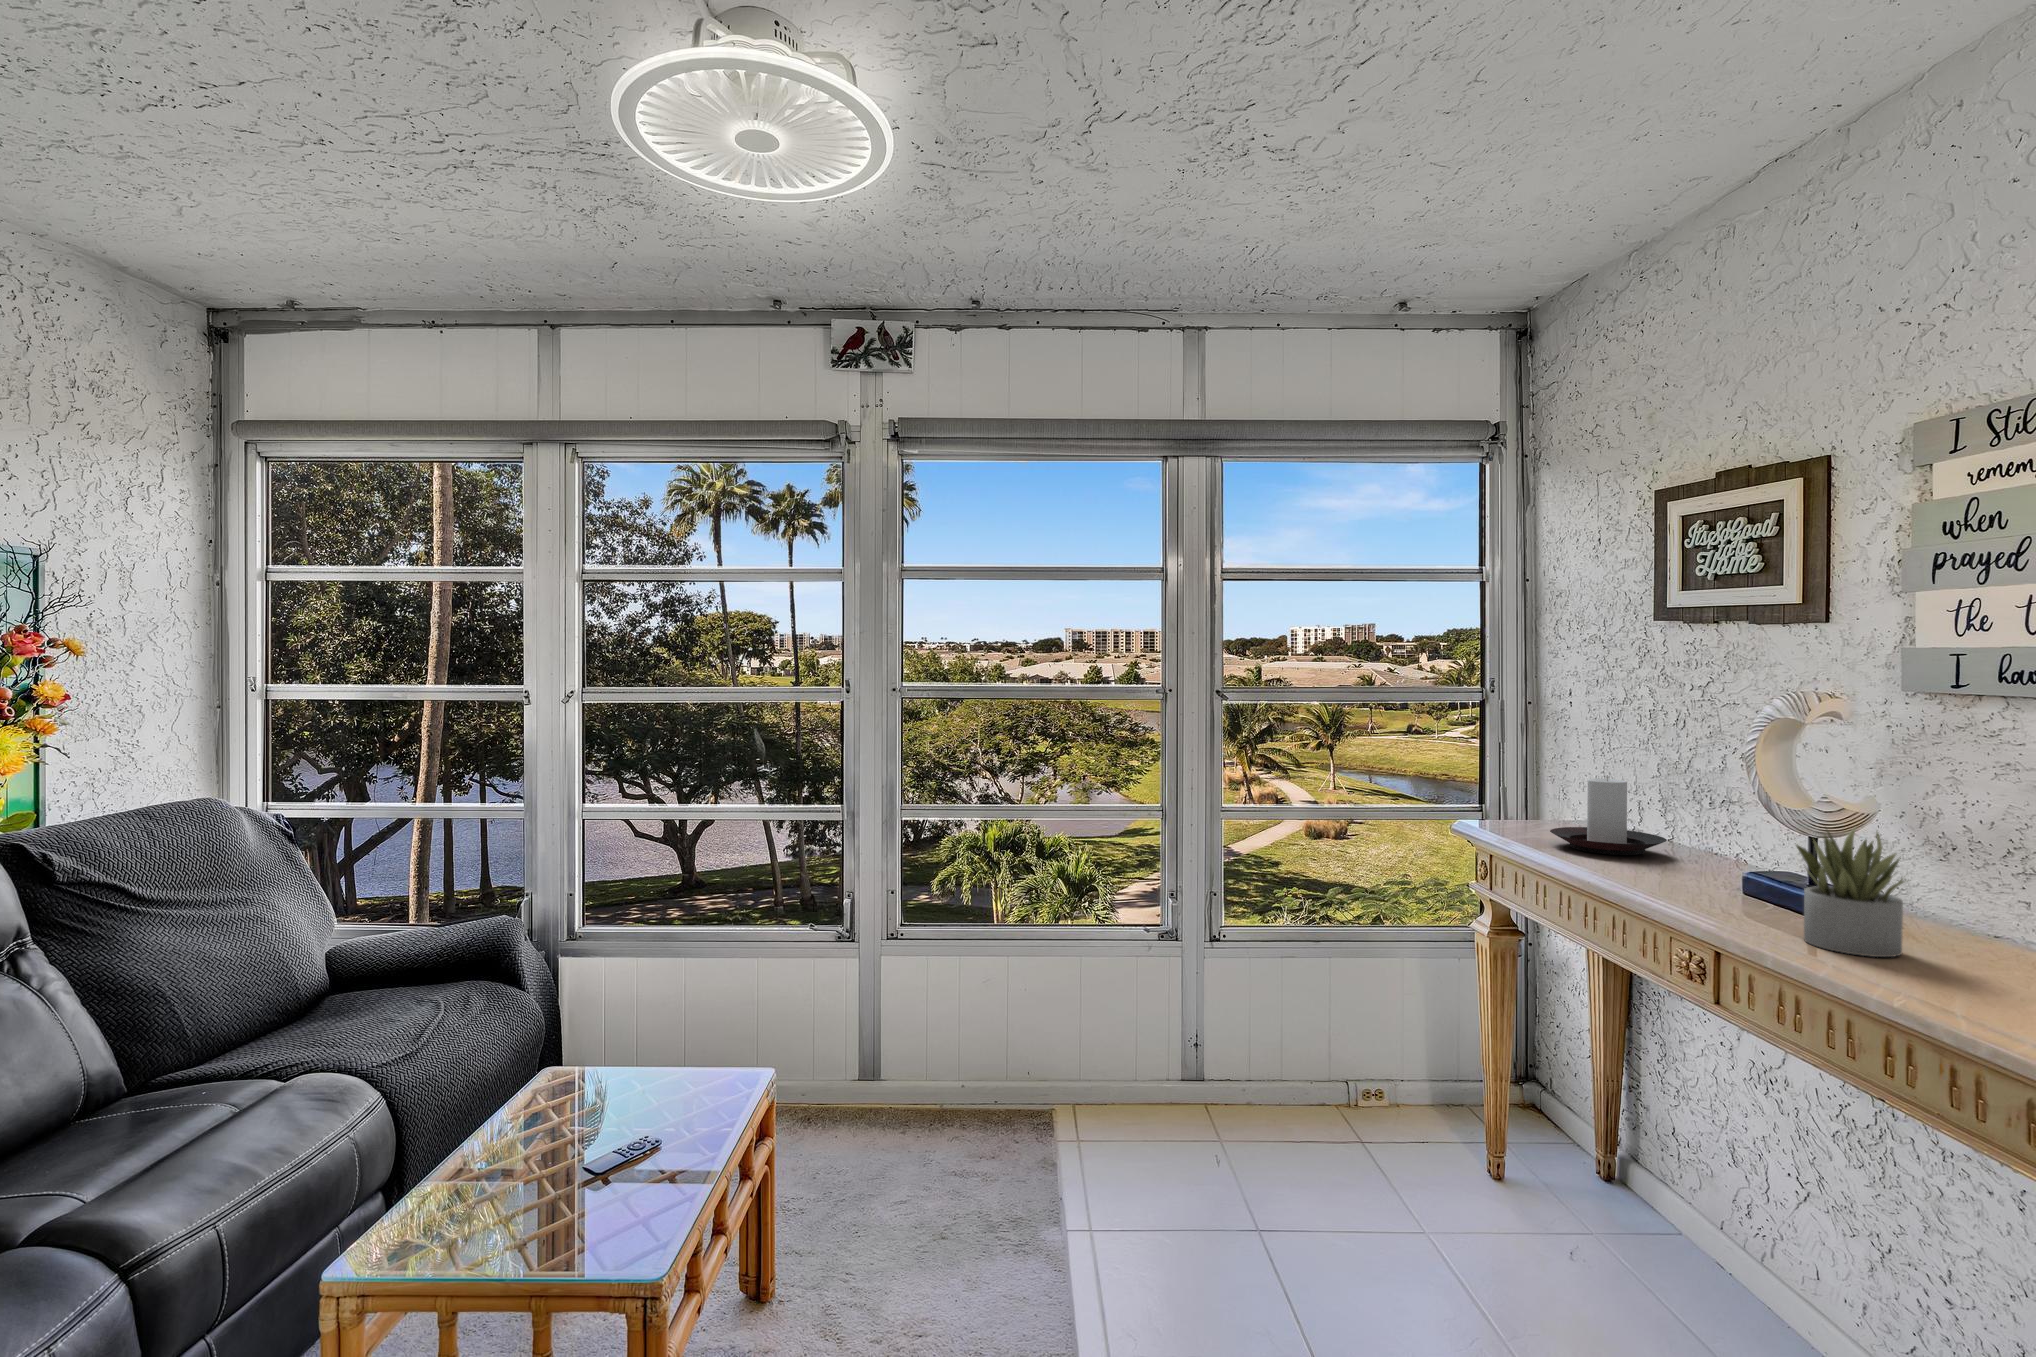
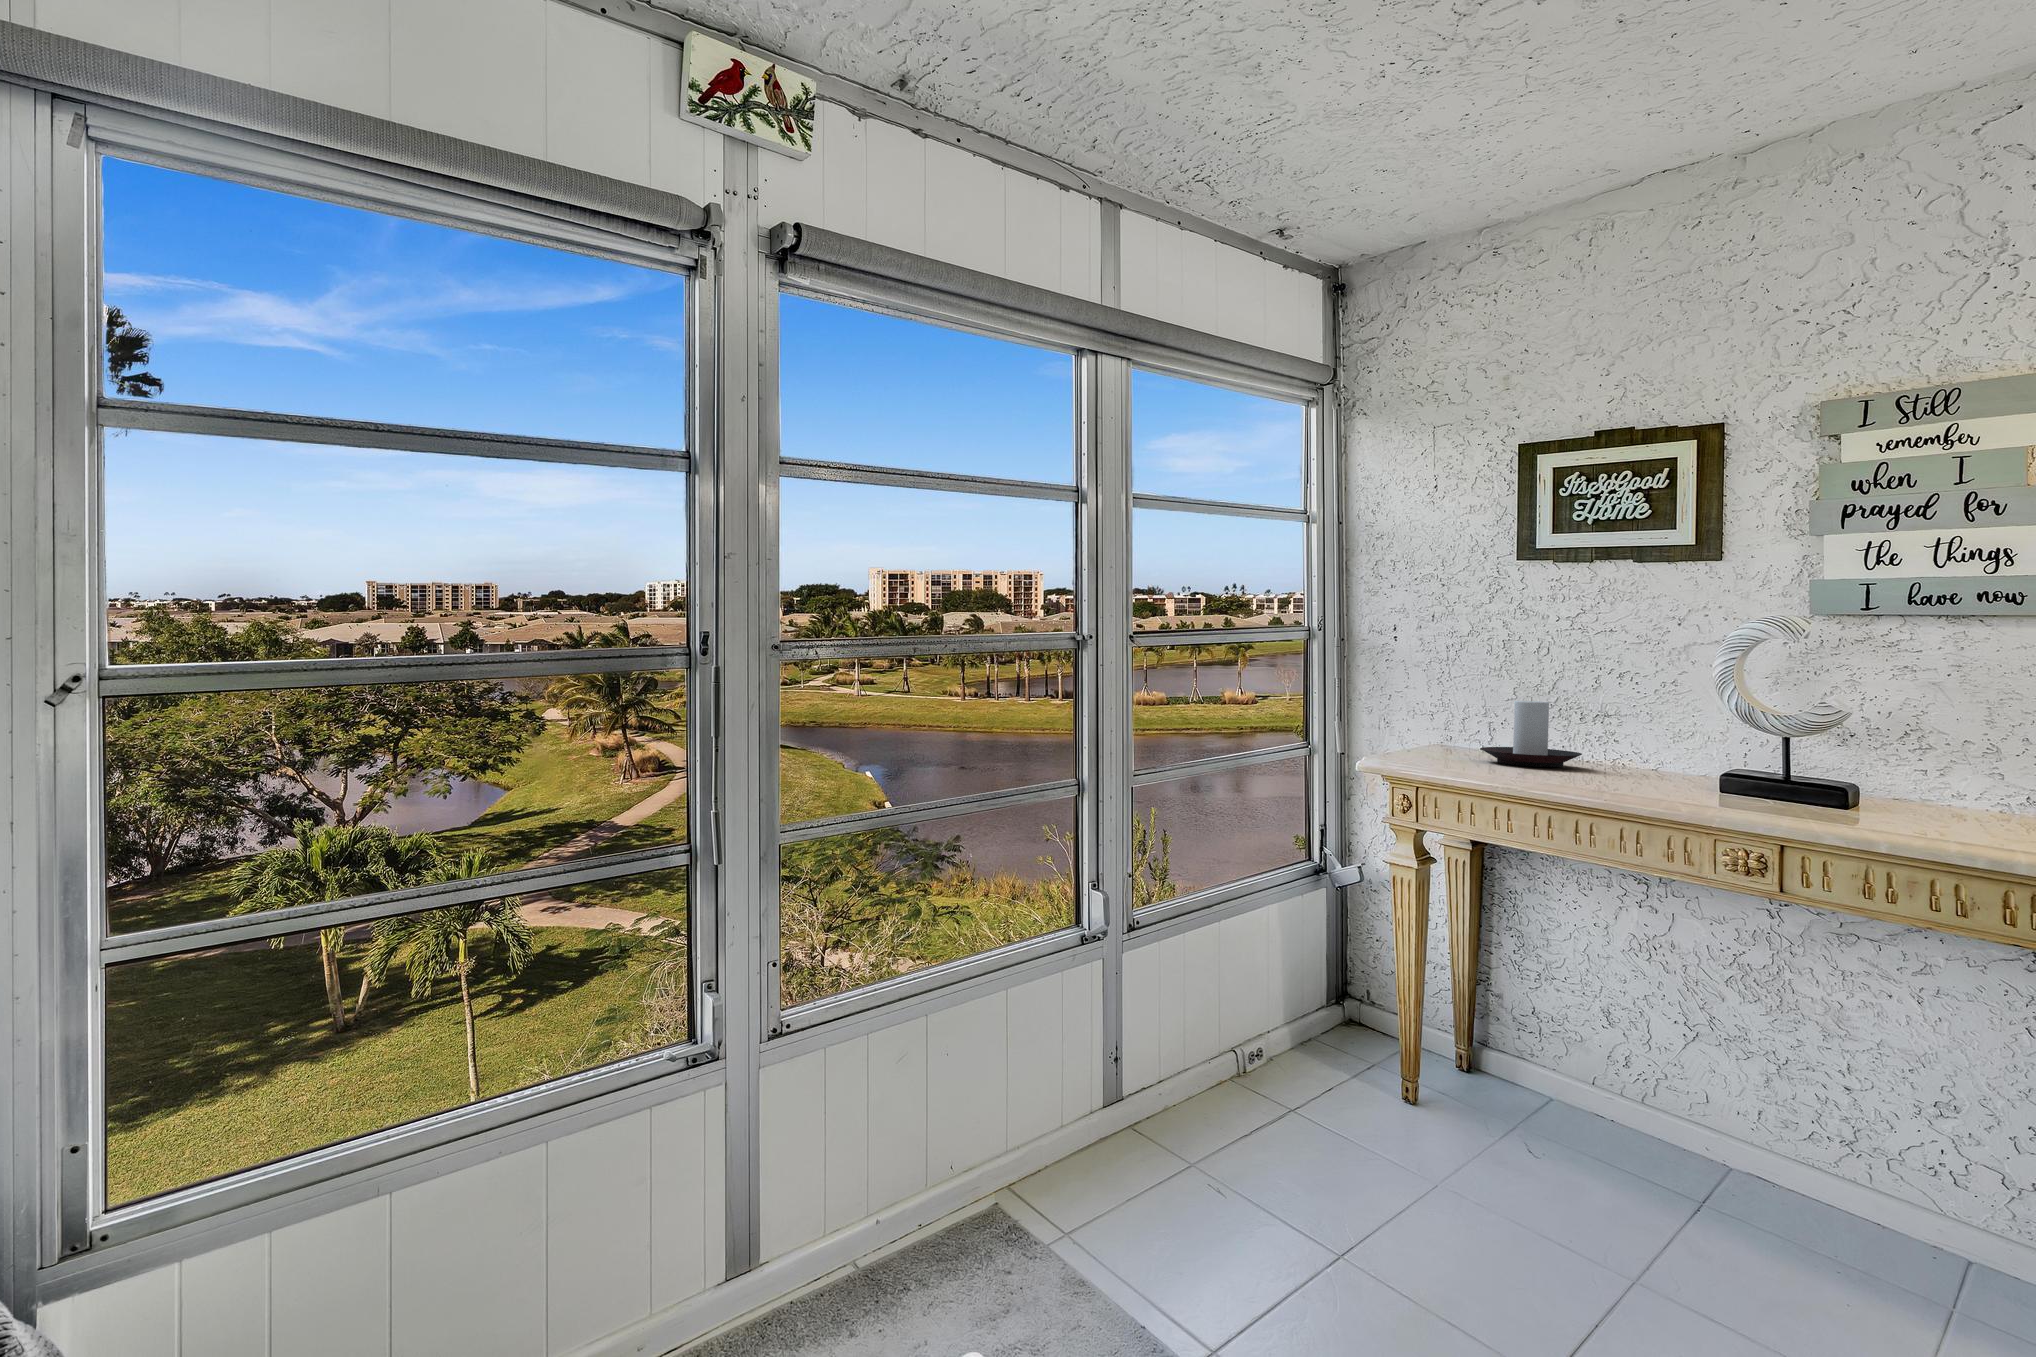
succulent plant: present [1796,828,1906,957] -> none [1870,713,1968,817]

